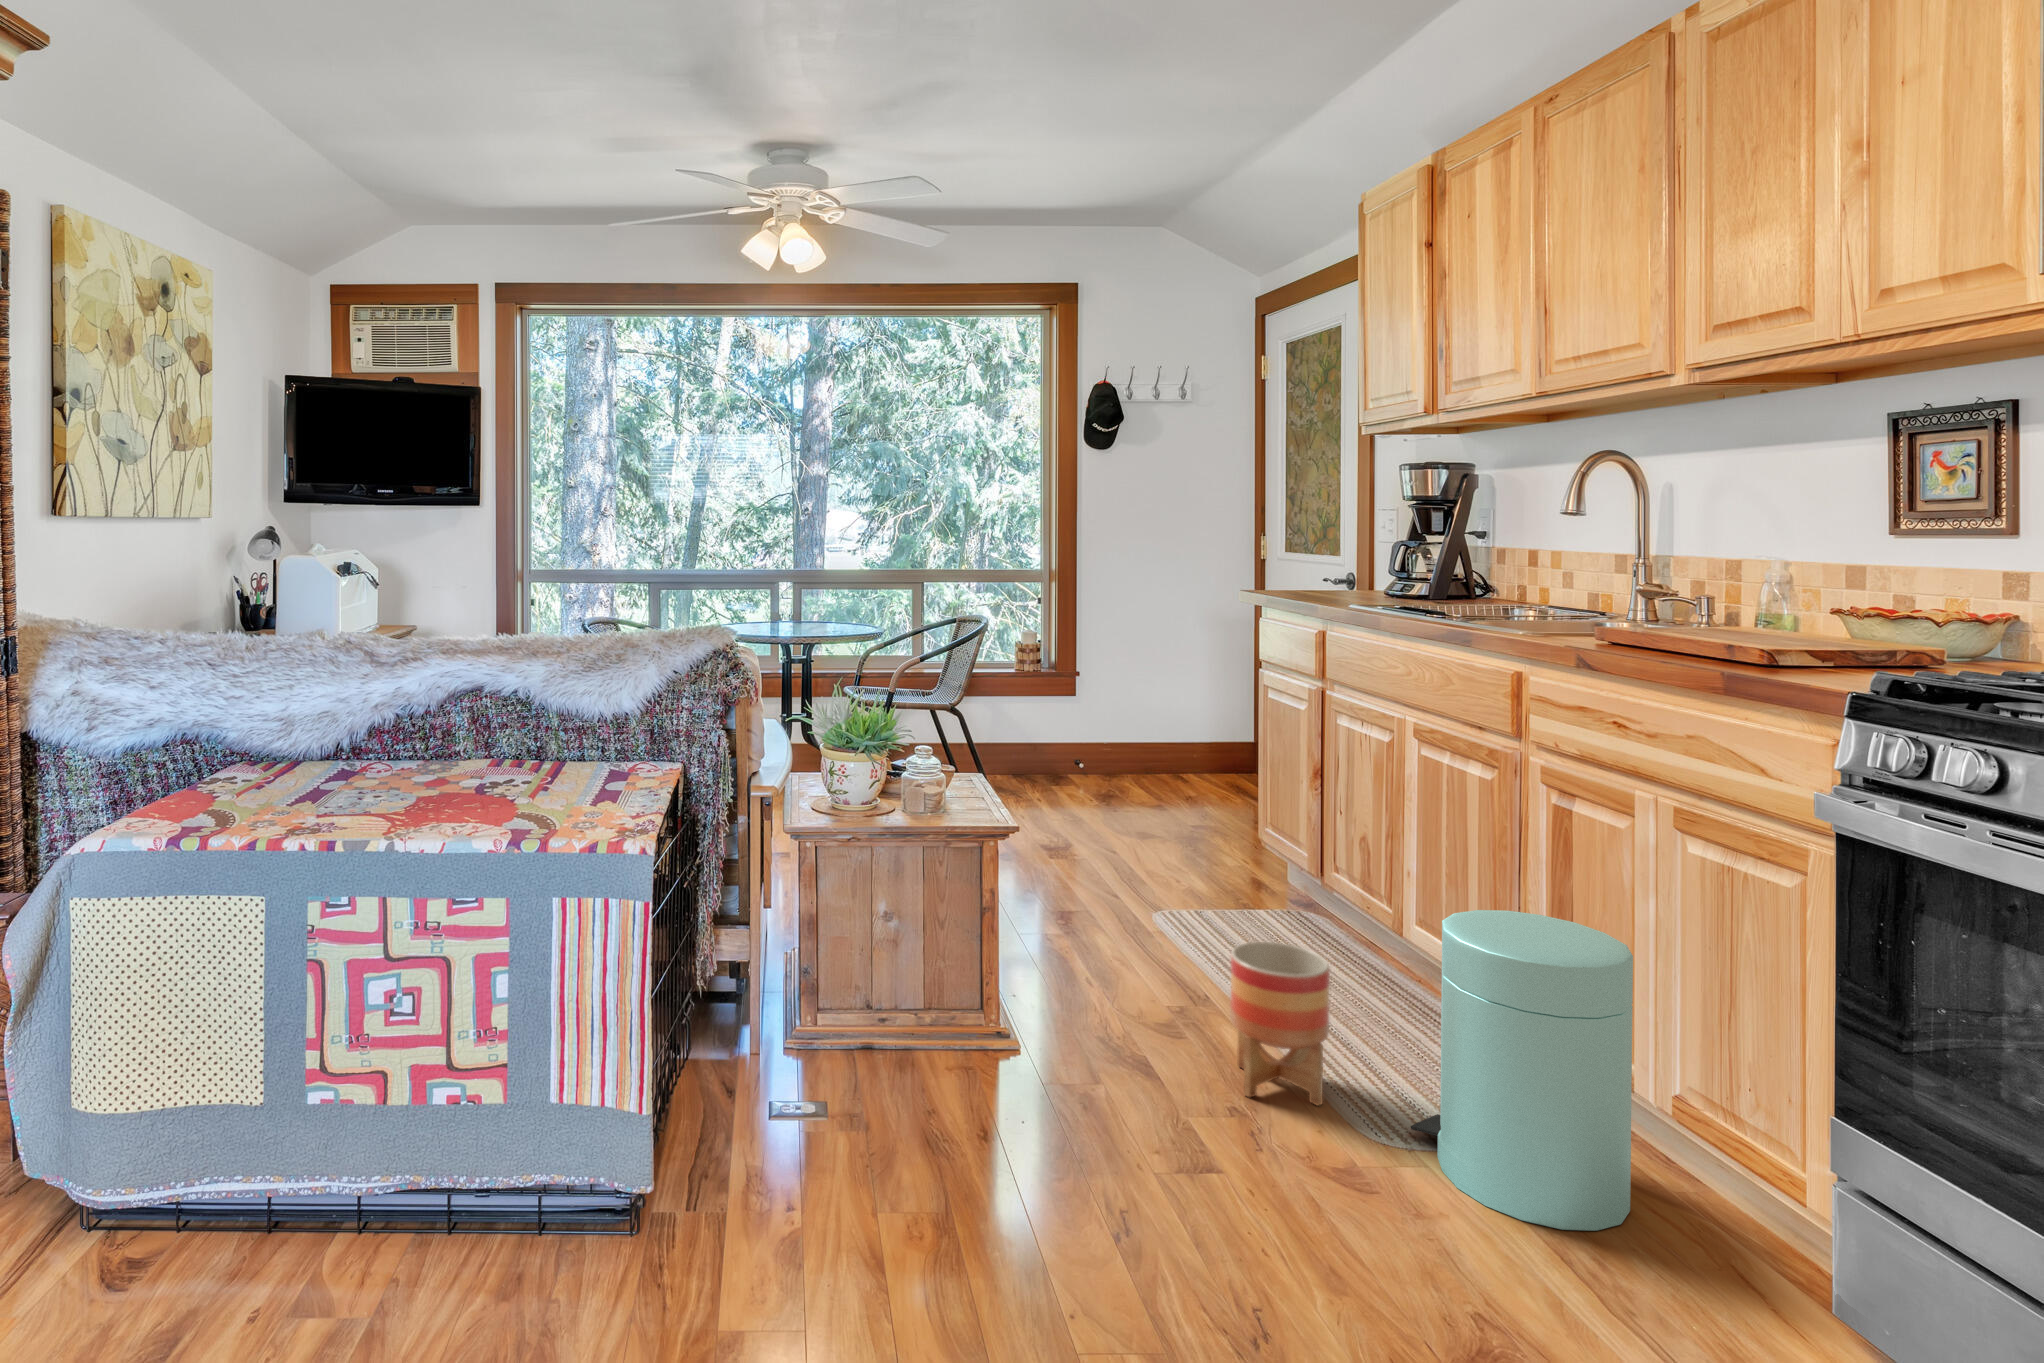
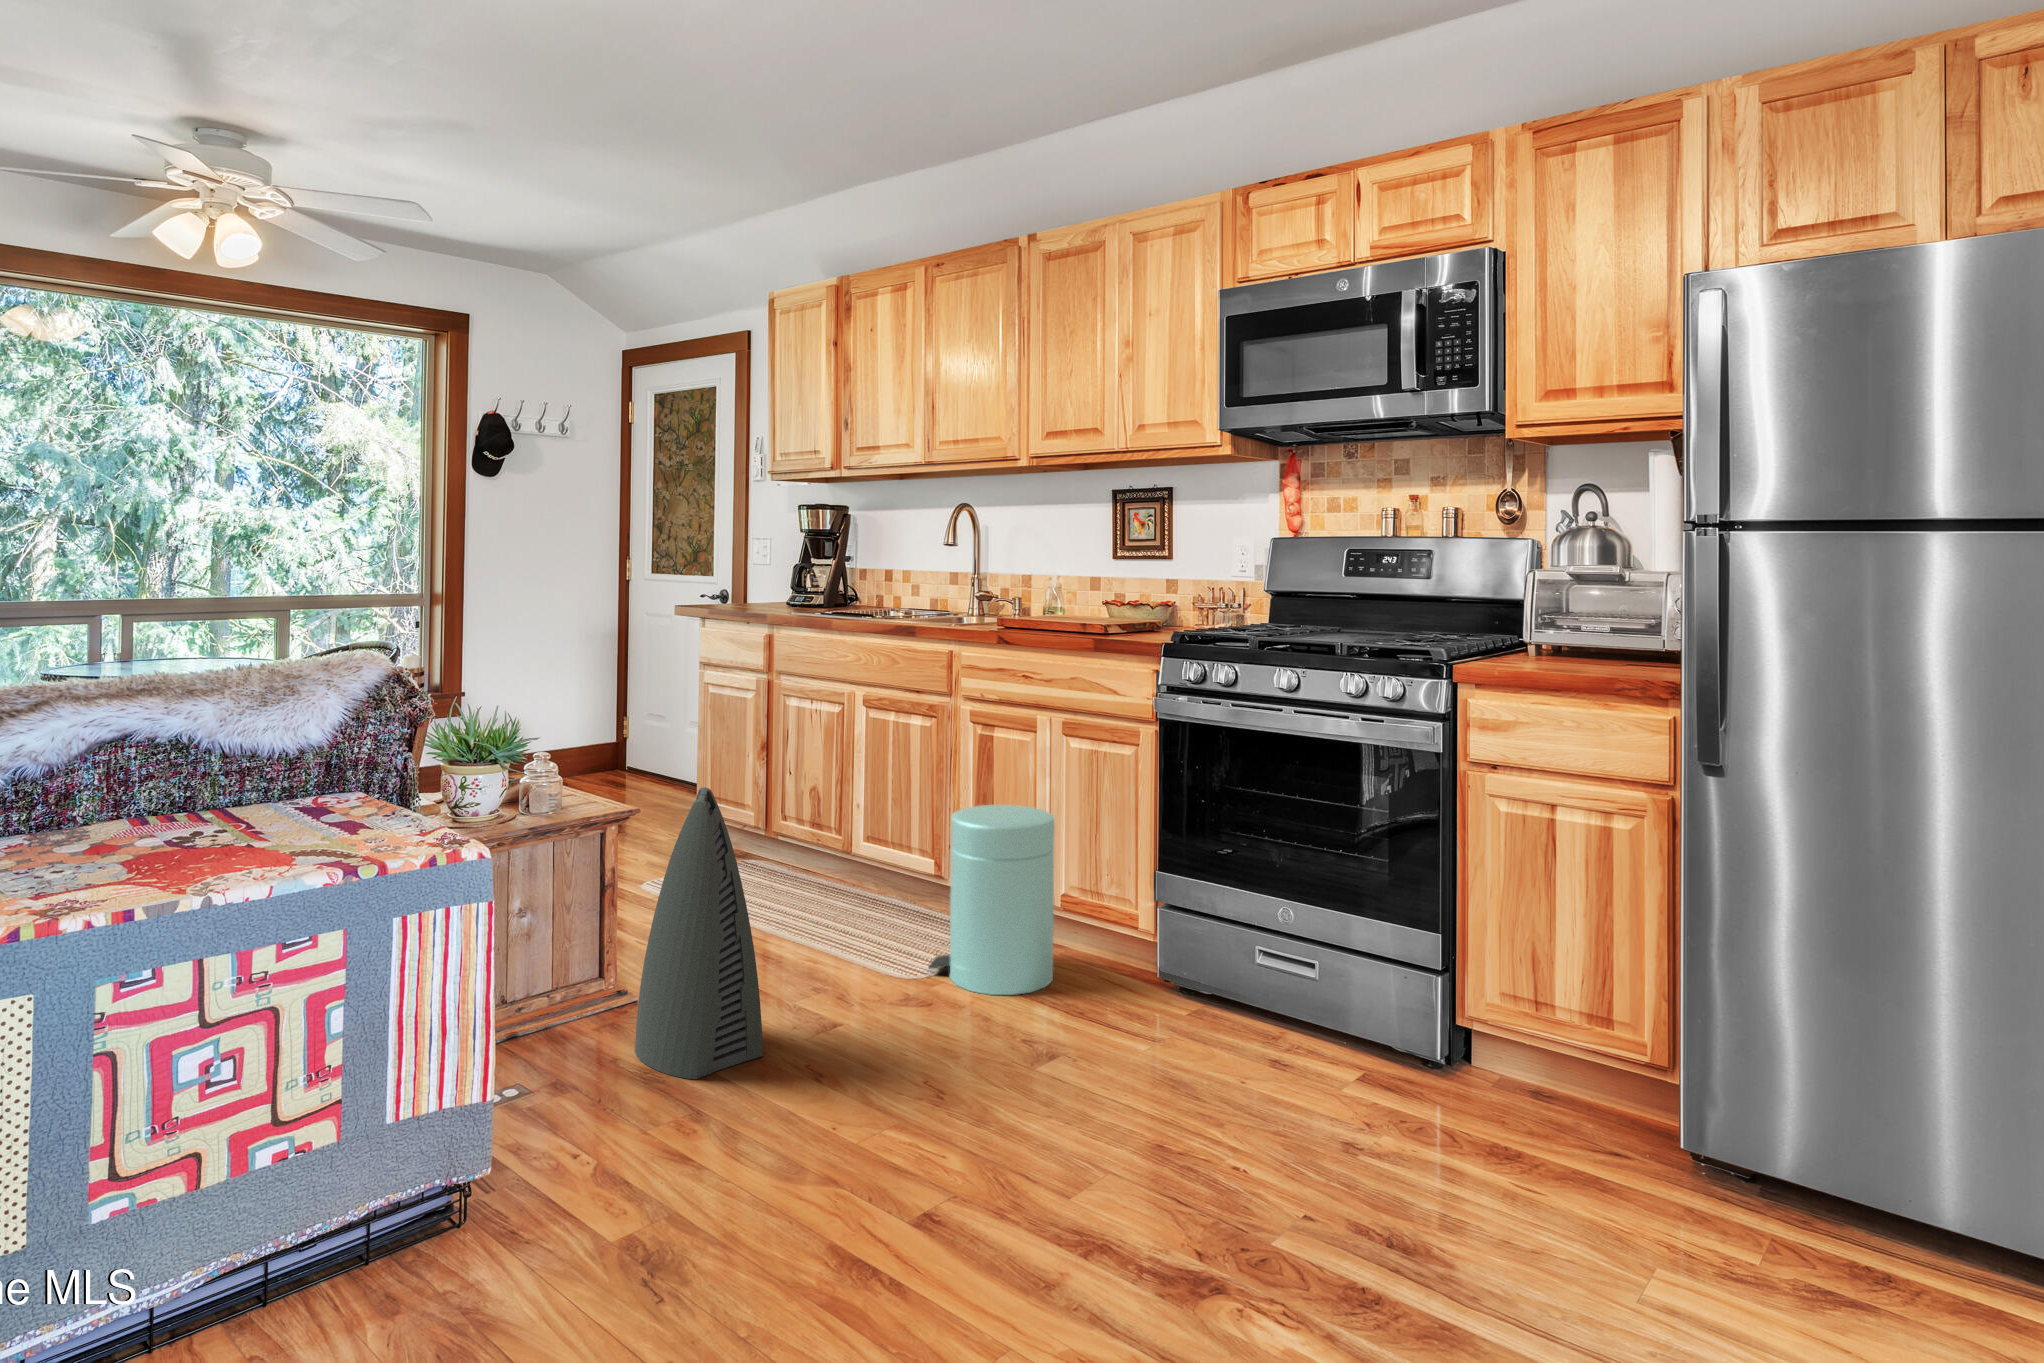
air purifier: none [961,814,1094,1167] -> present [635,787,763,1079]
planter: present [1230,942,1330,1105] -> none [799,866,869,984]

